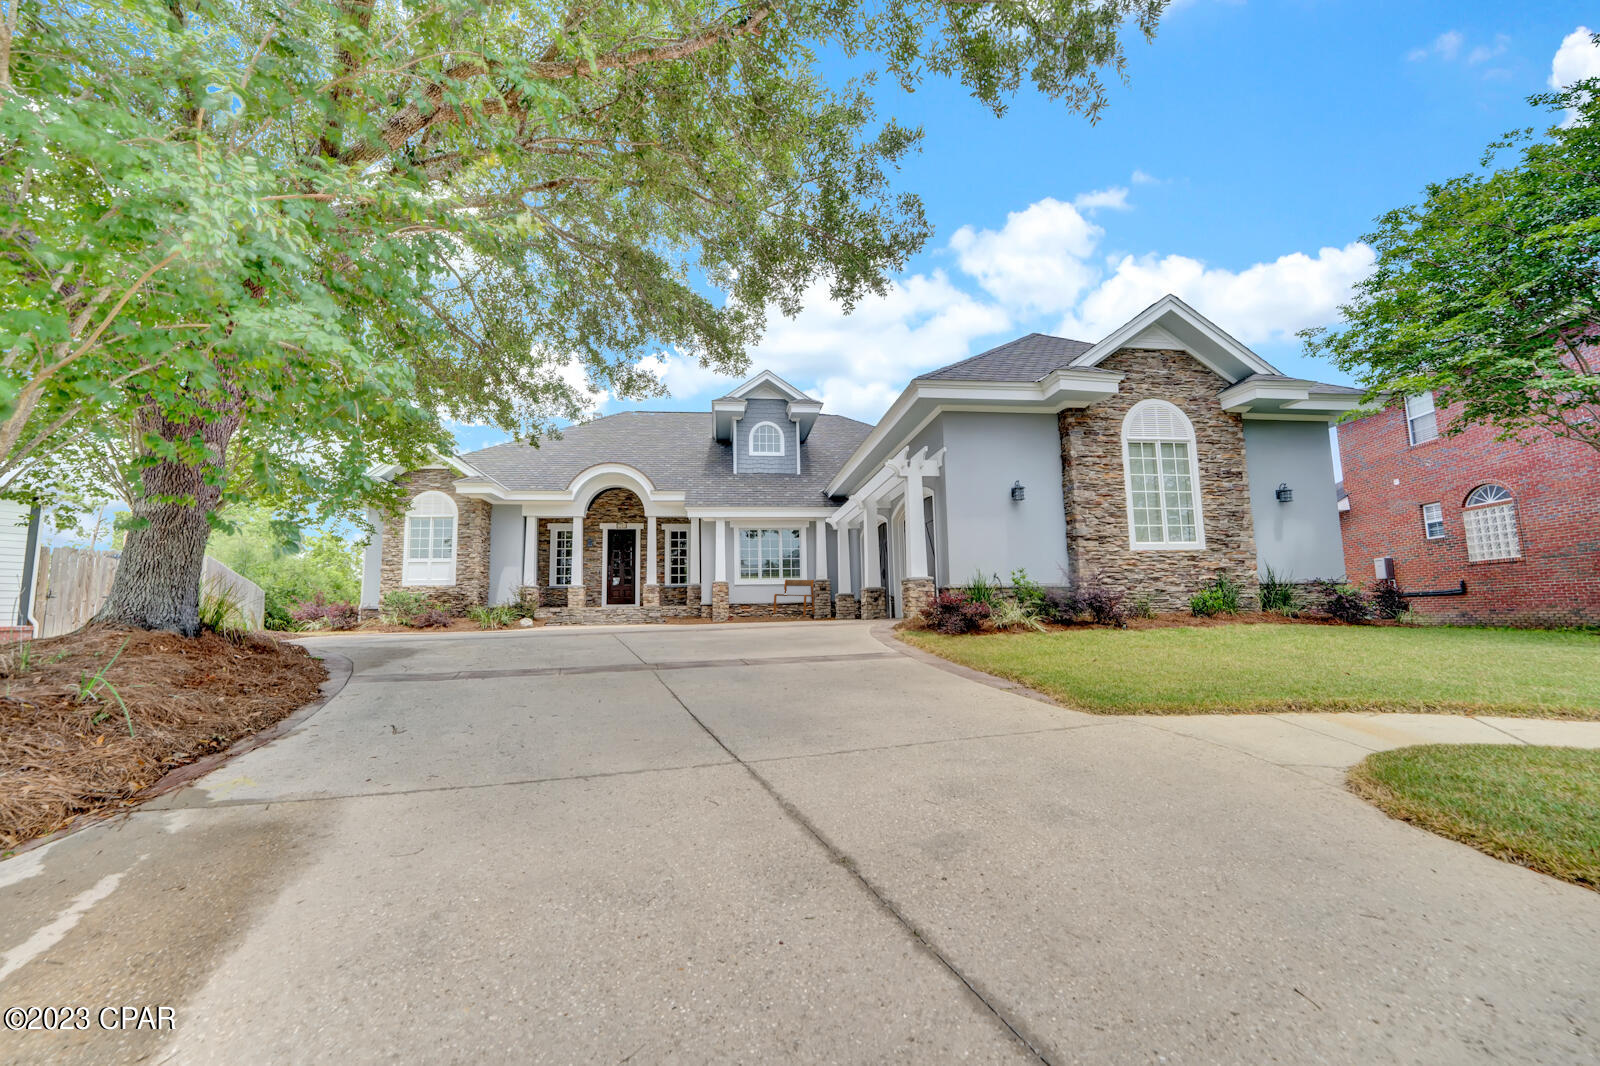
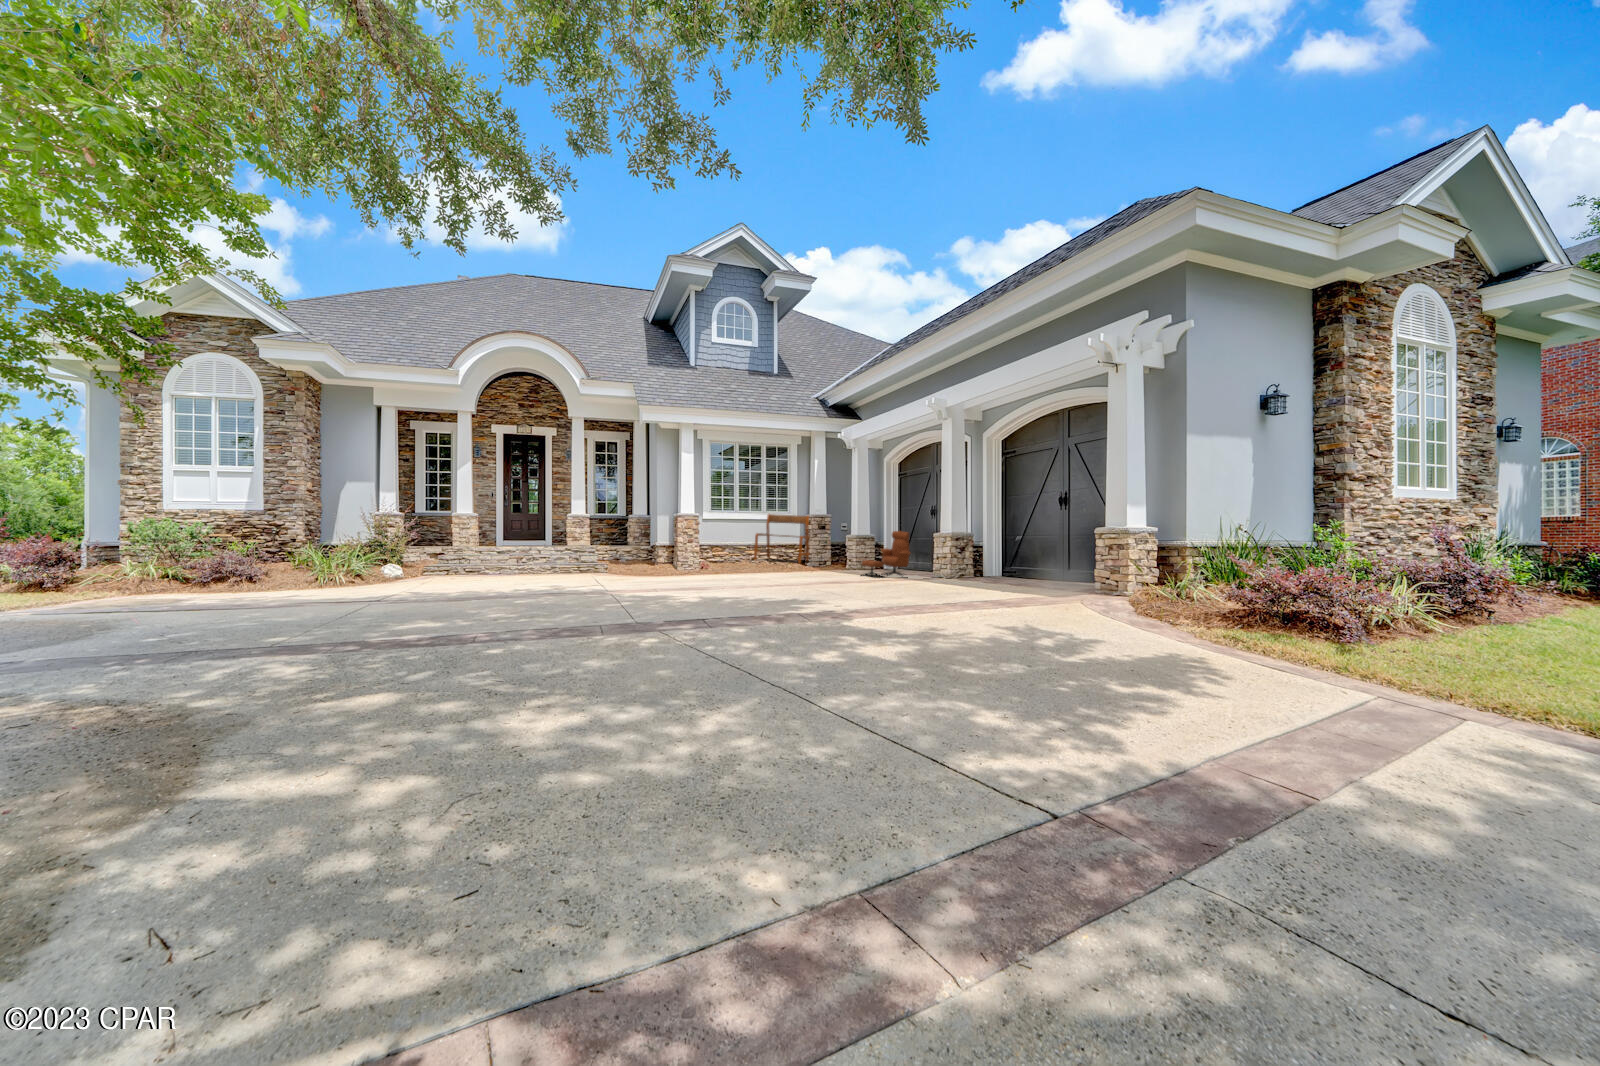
lounge chair: none [834,588,872,622] -> present [862,531,911,577]

